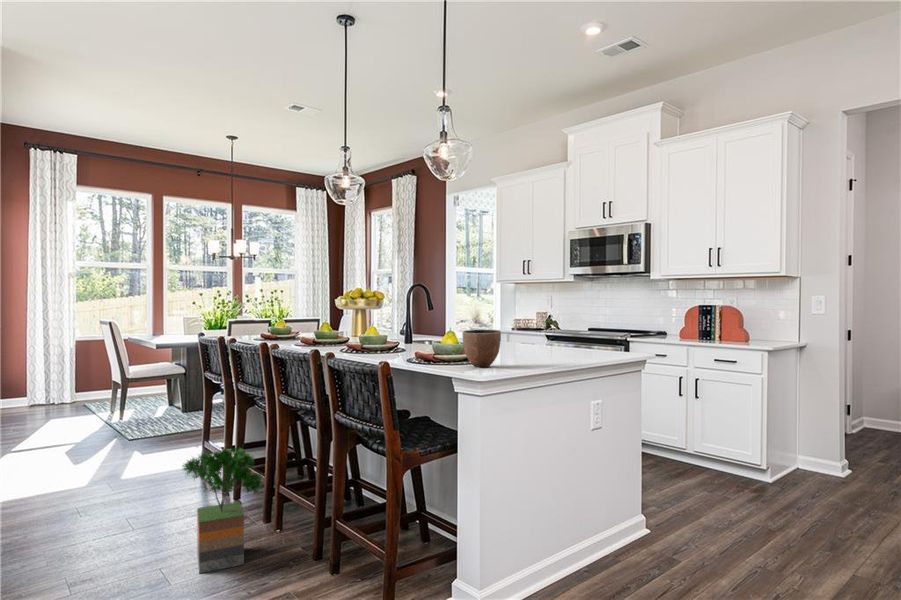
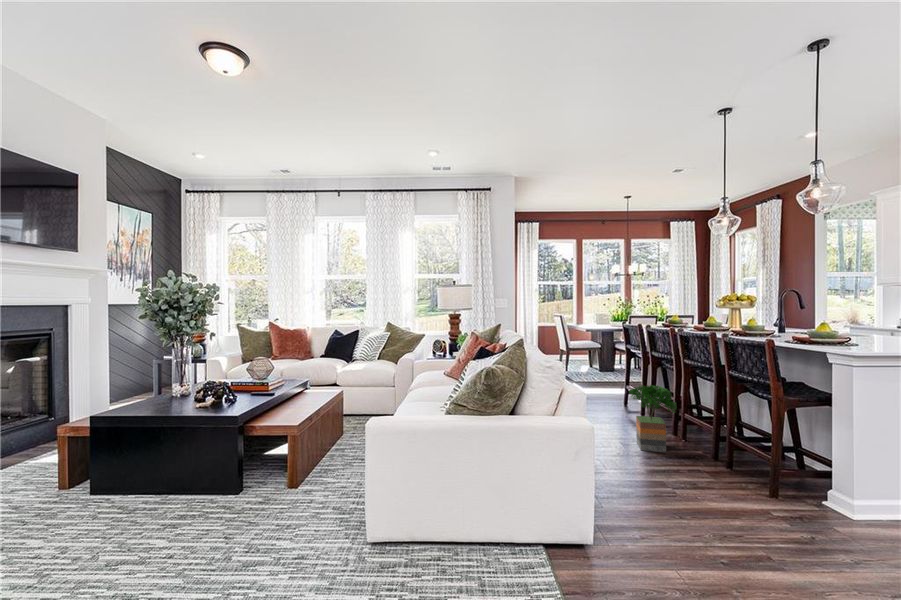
decorative bowl: present [462,329,501,367] -> none [839,320,879,347]

